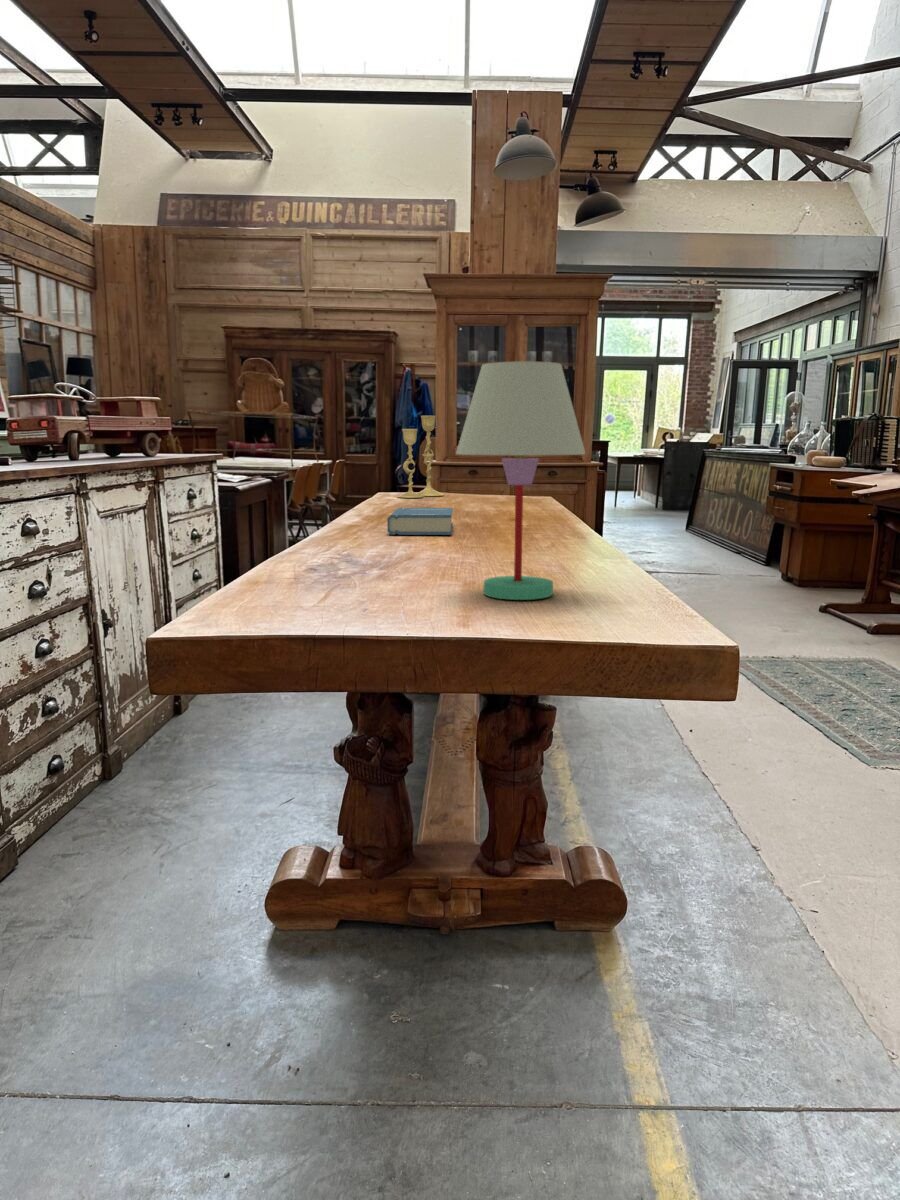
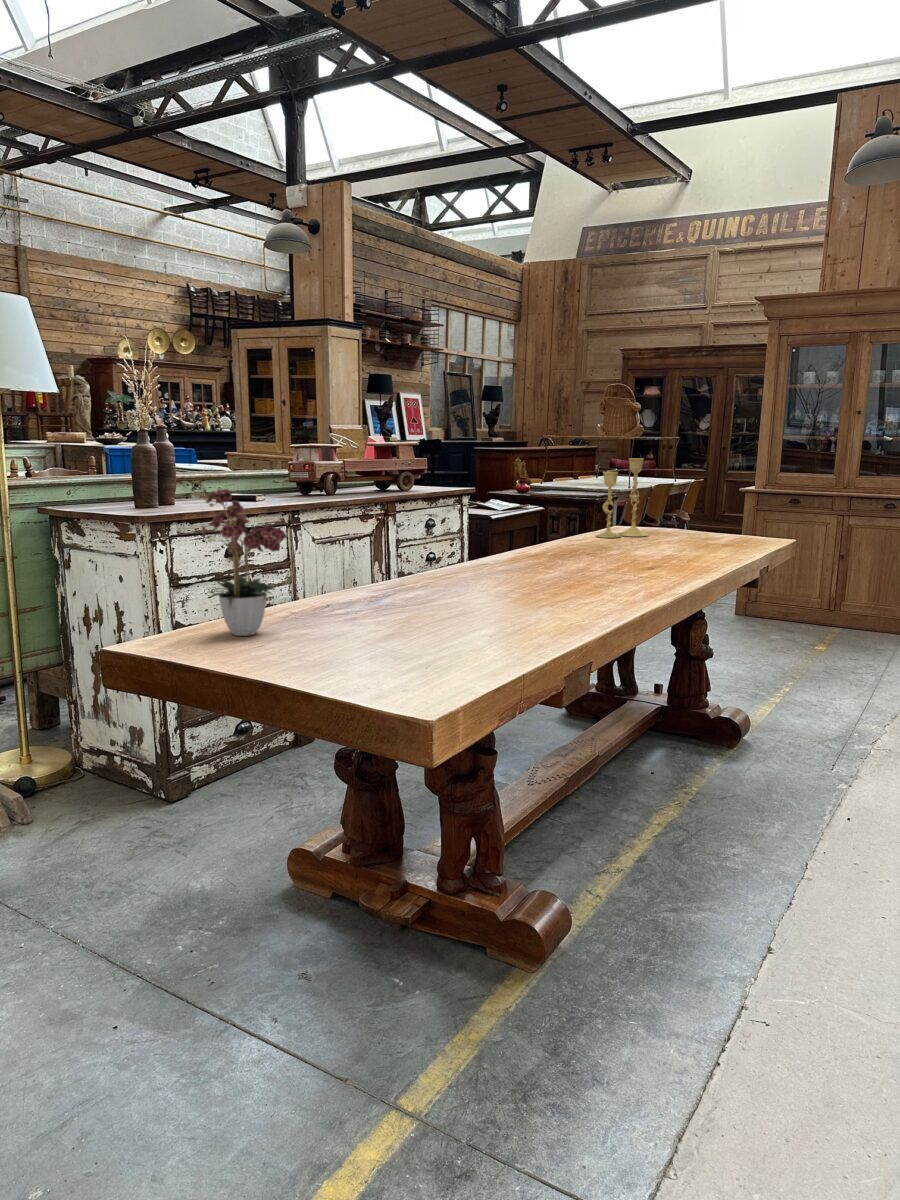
table lamp: present [456,361,585,600] -> none [326,460,431,650]
flower arrangement: none [275,390,381,604] -> present [202,489,286,636]
hardback book: present [387,508,453,535] -> none [458,553,542,583]

